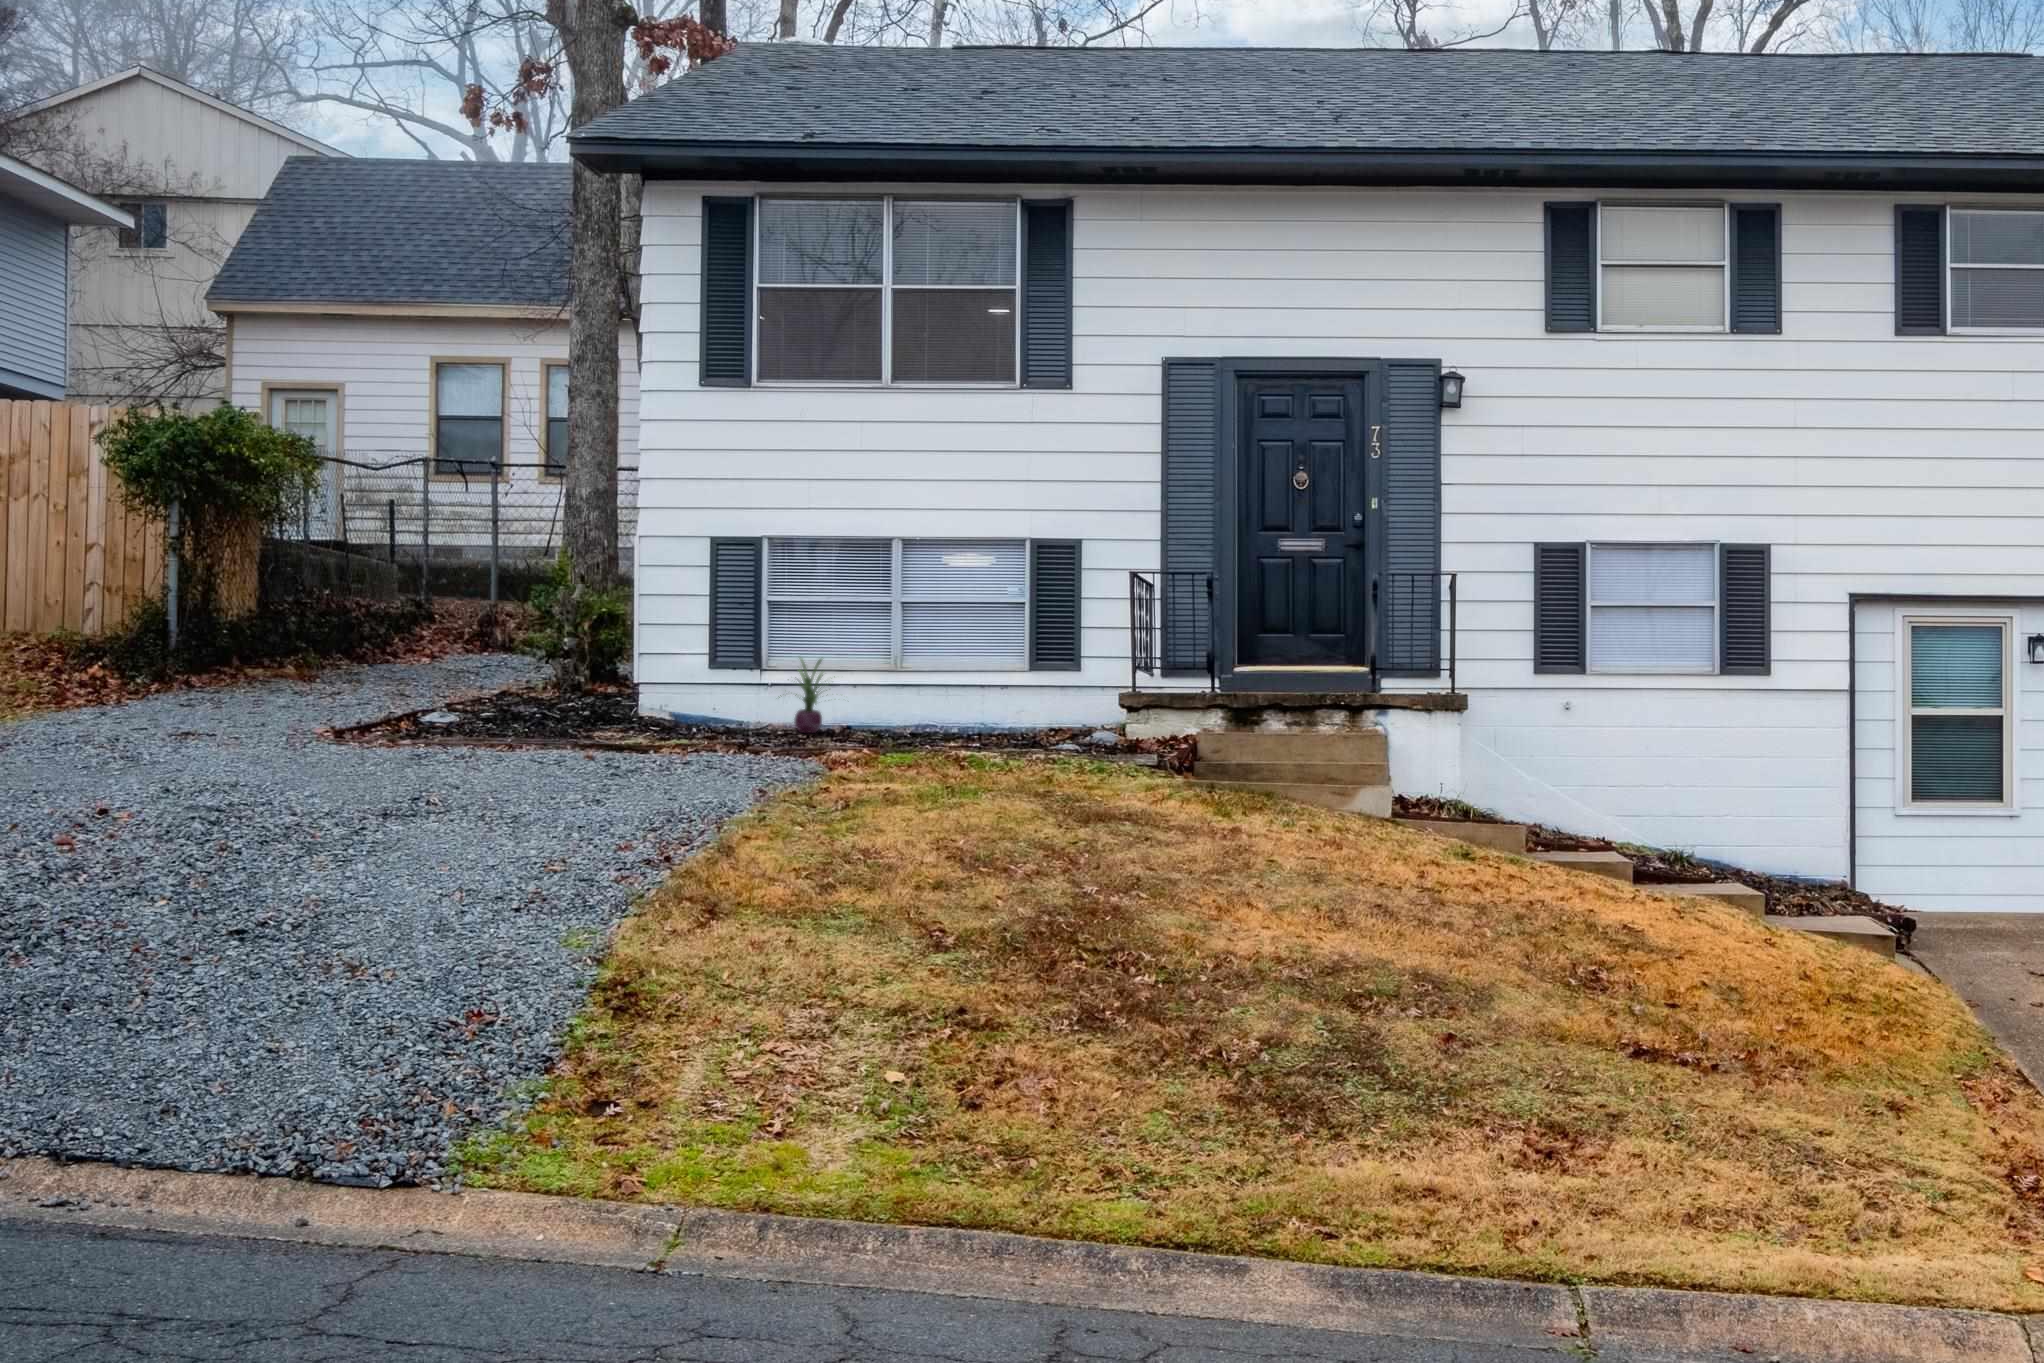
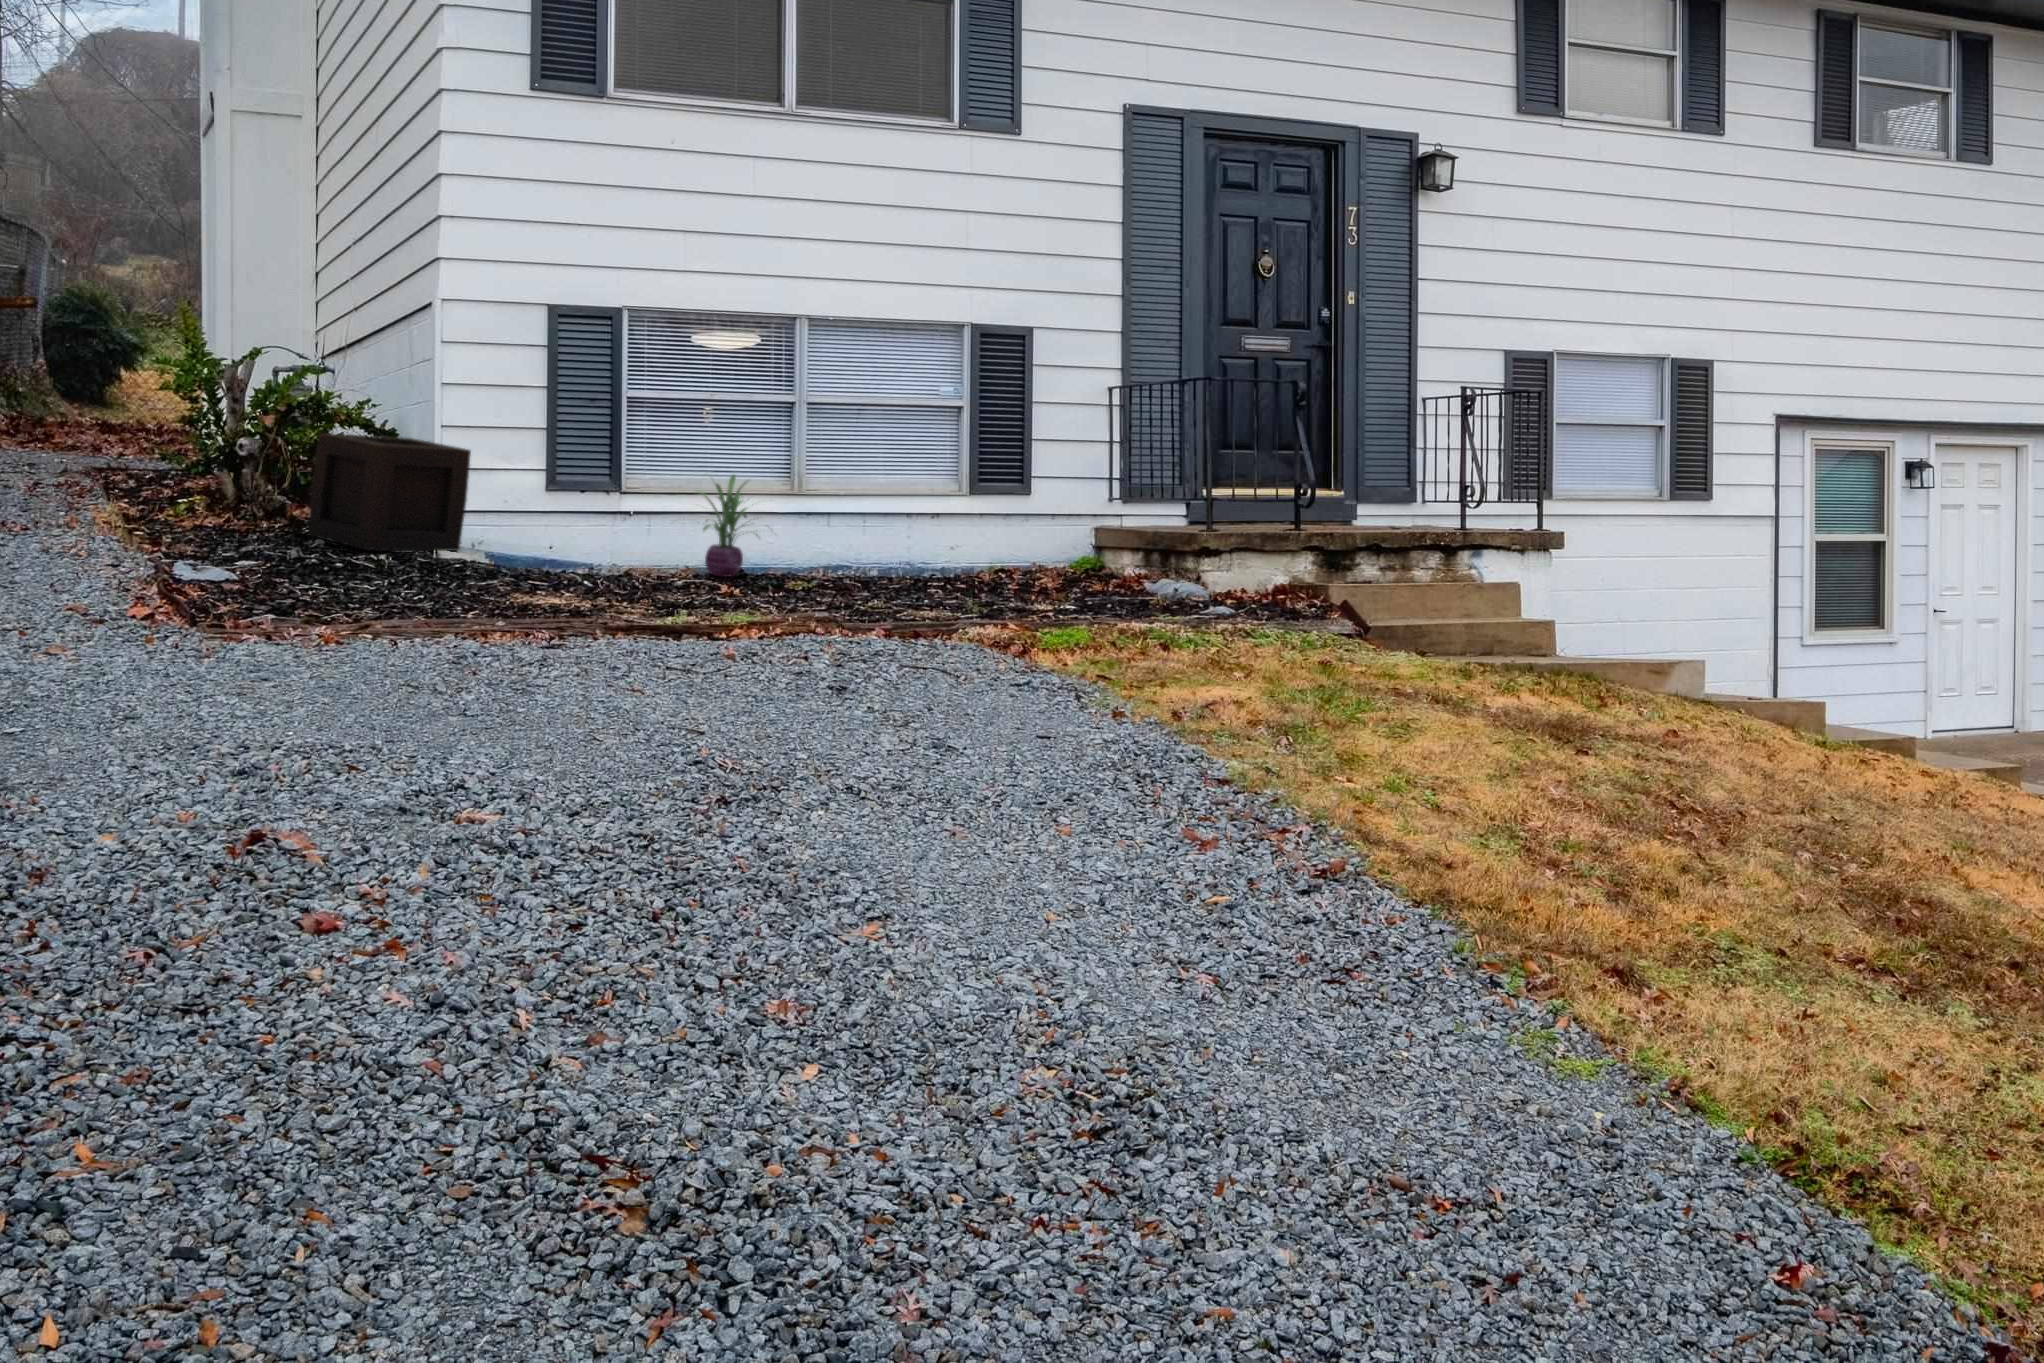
wooden crate: none [553,631,644,713] -> present [308,433,471,551]

